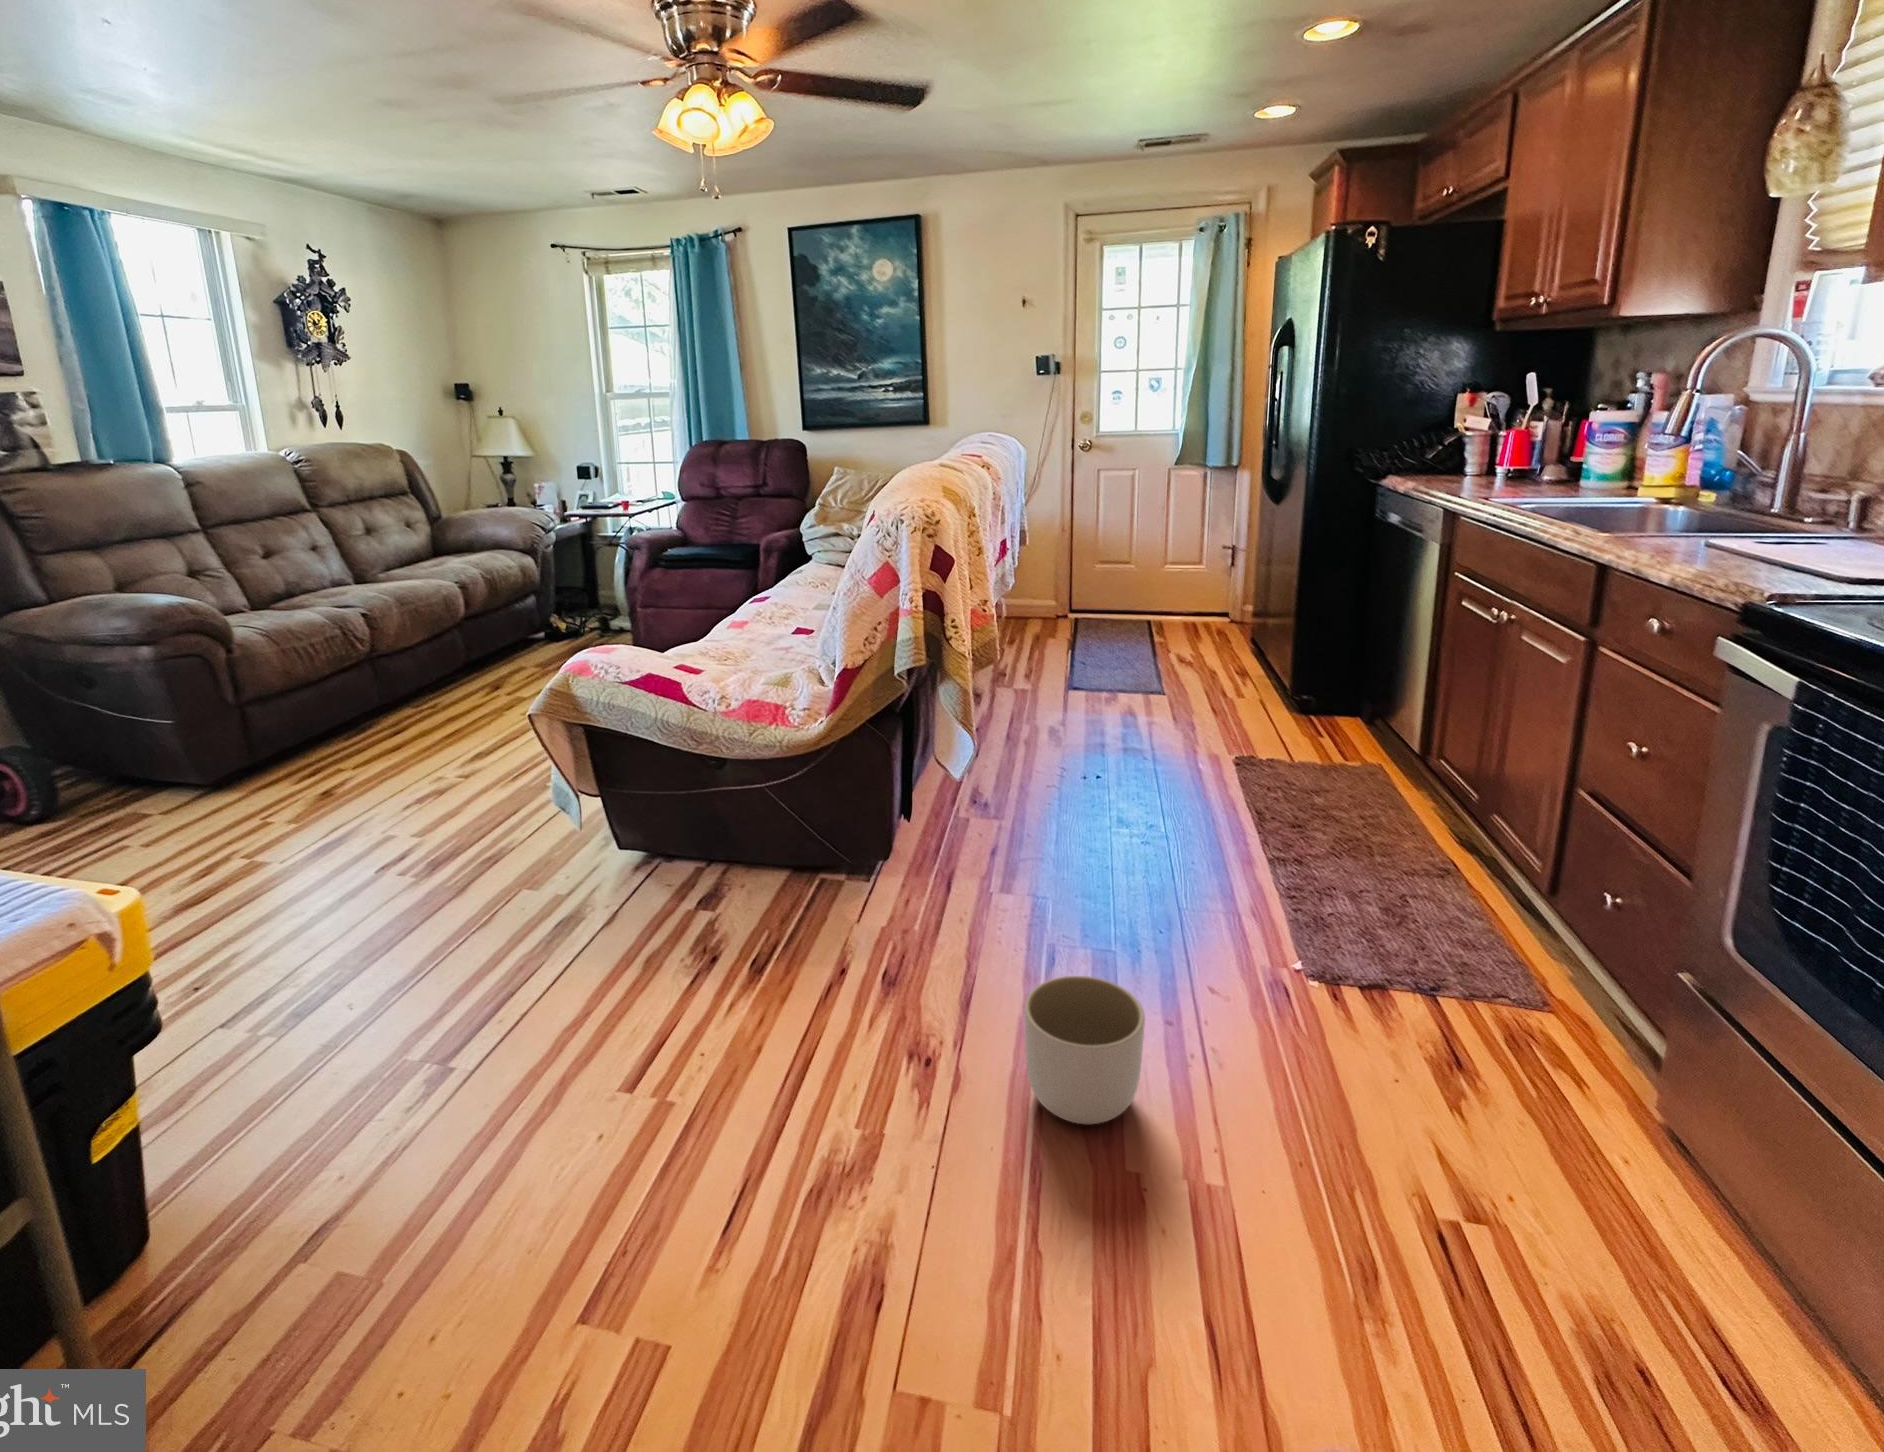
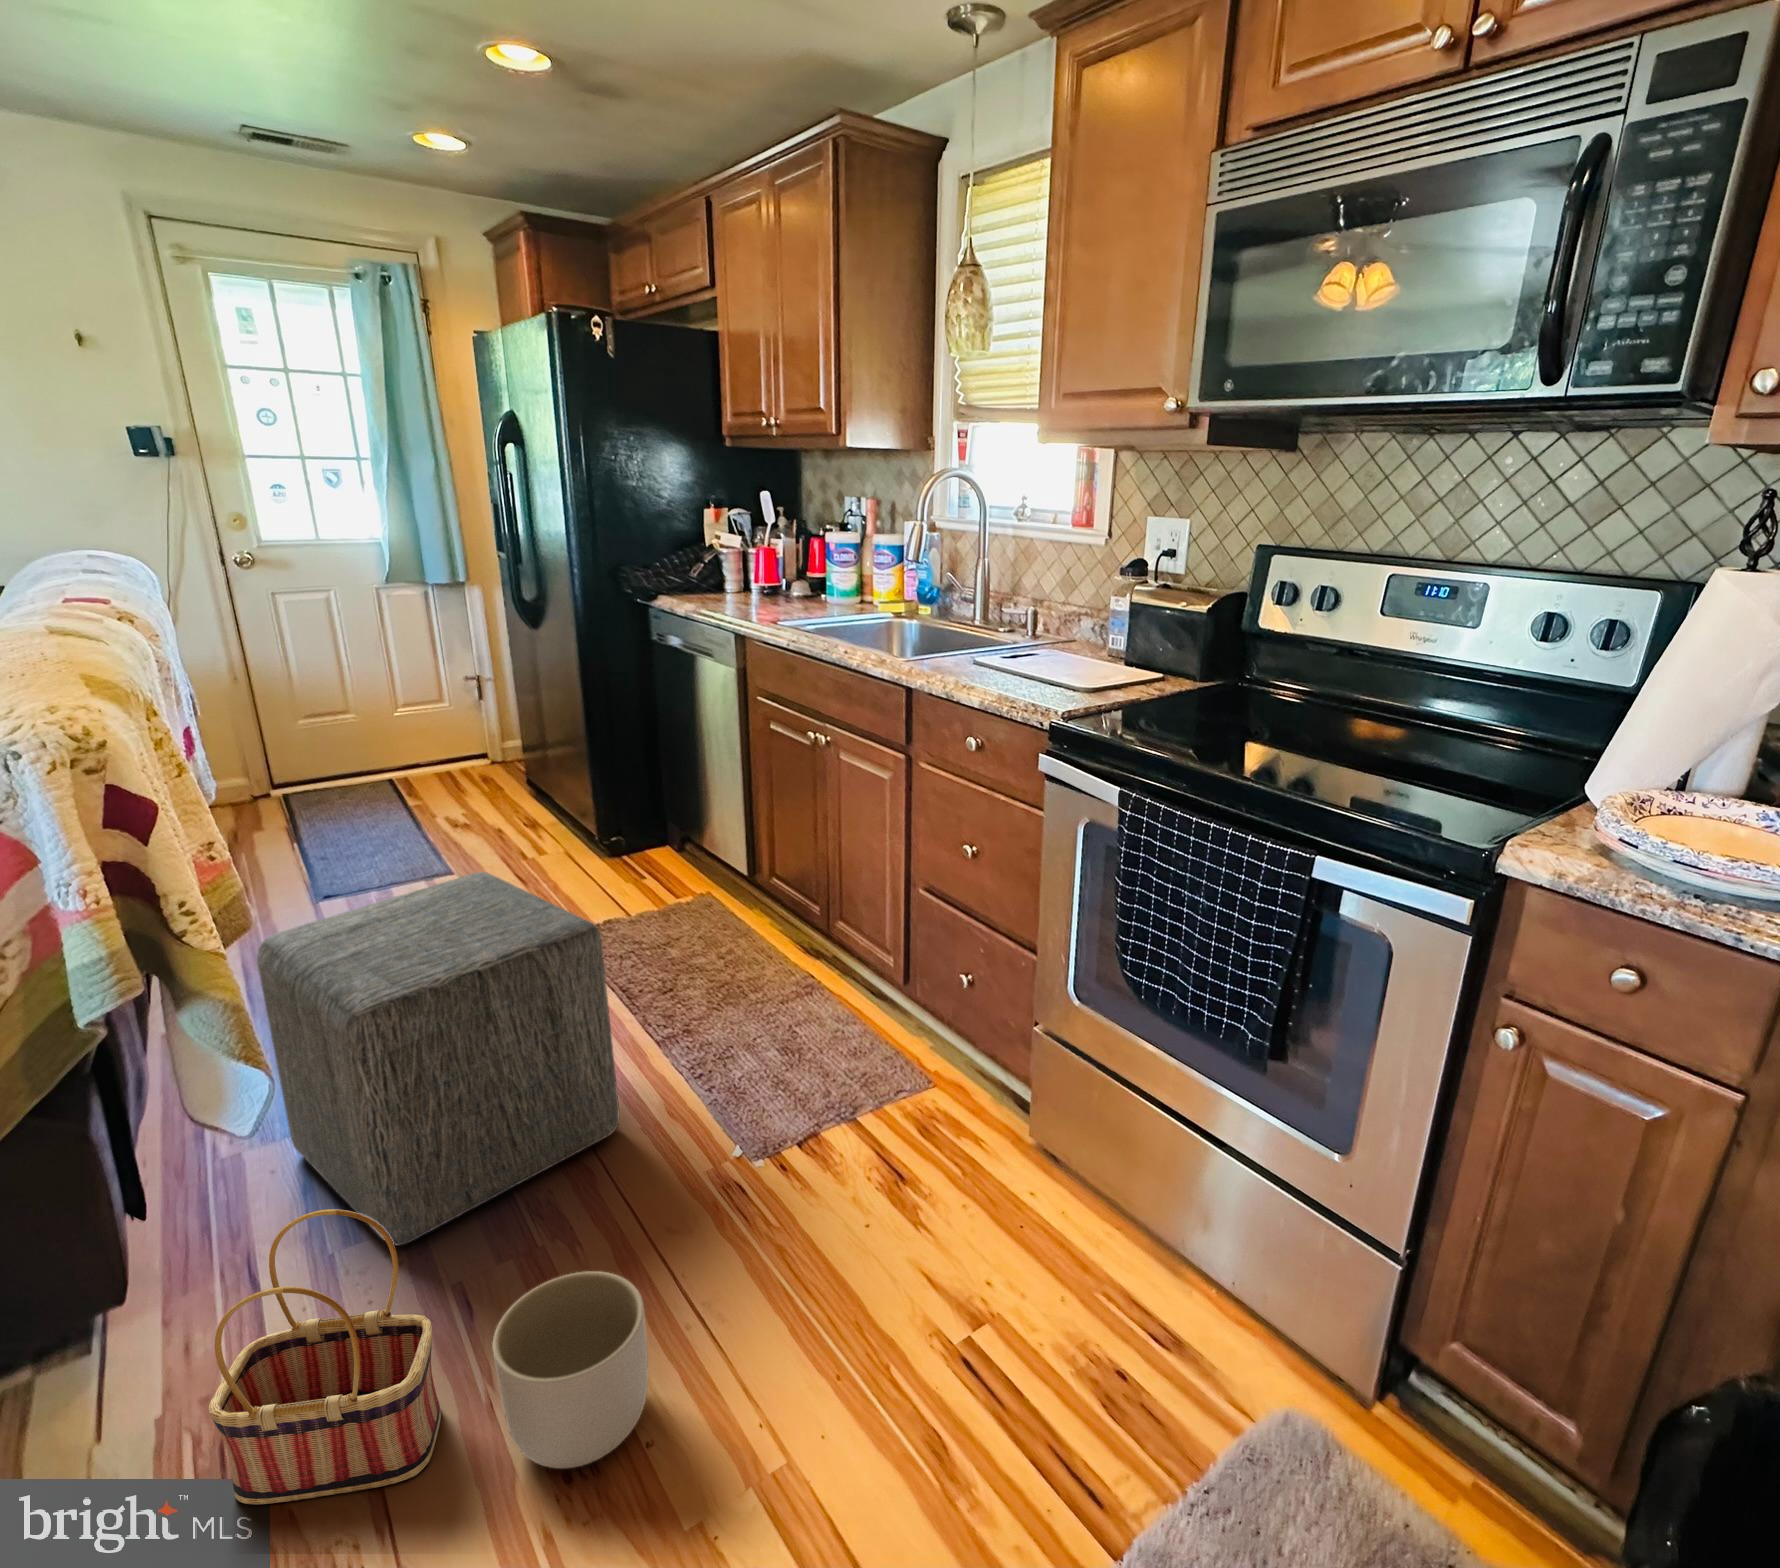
ottoman: none [983,674,1219,924] -> present [257,872,620,1245]
basket: none [865,854,1002,1064] -> present [209,1209,441,1504]

